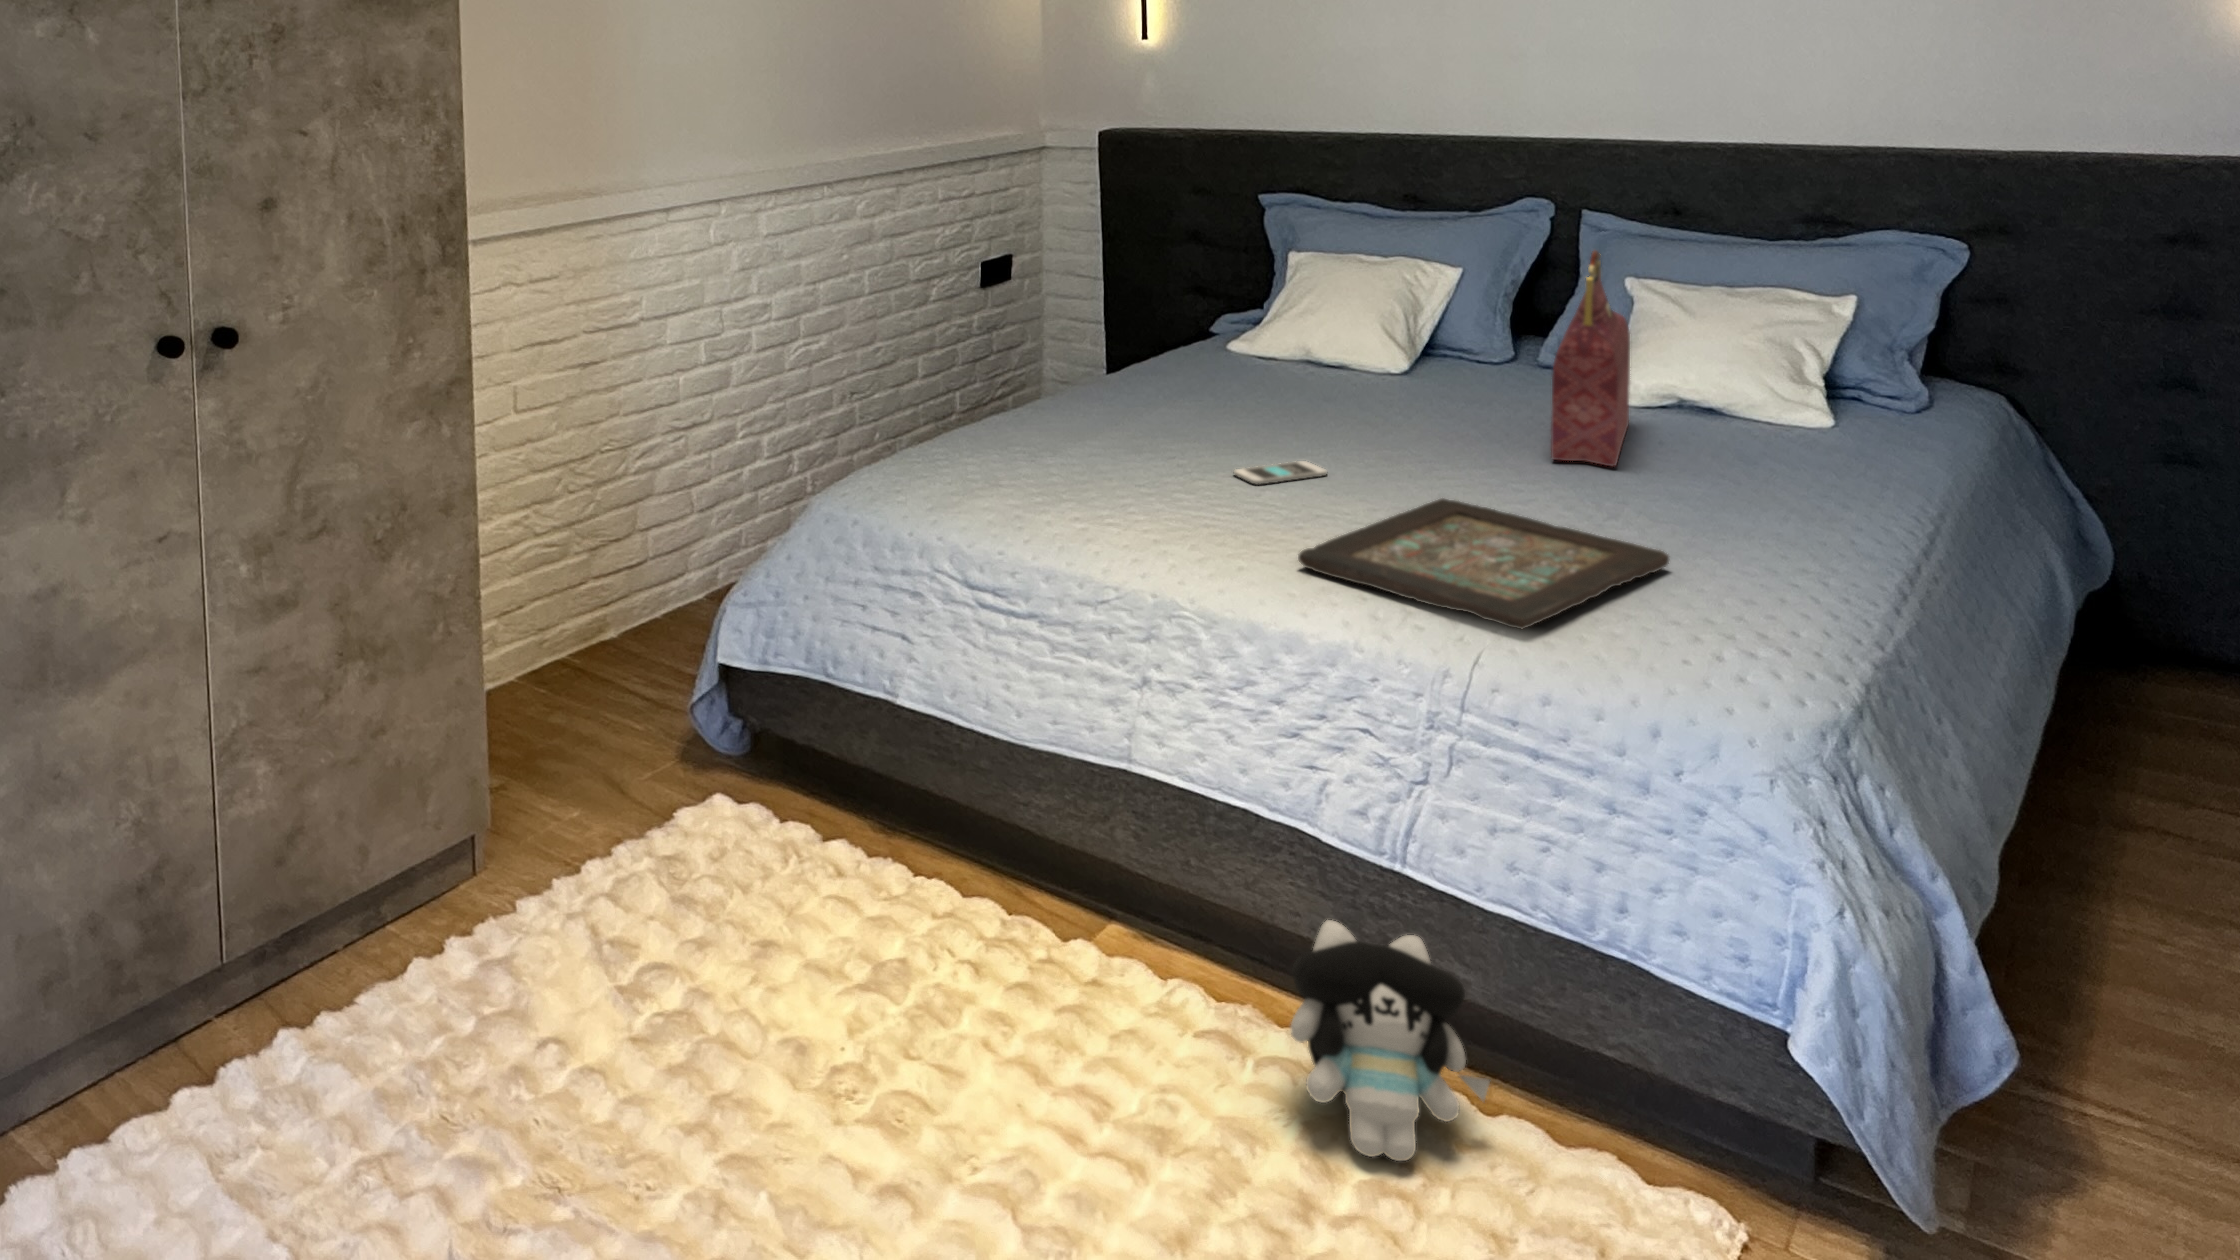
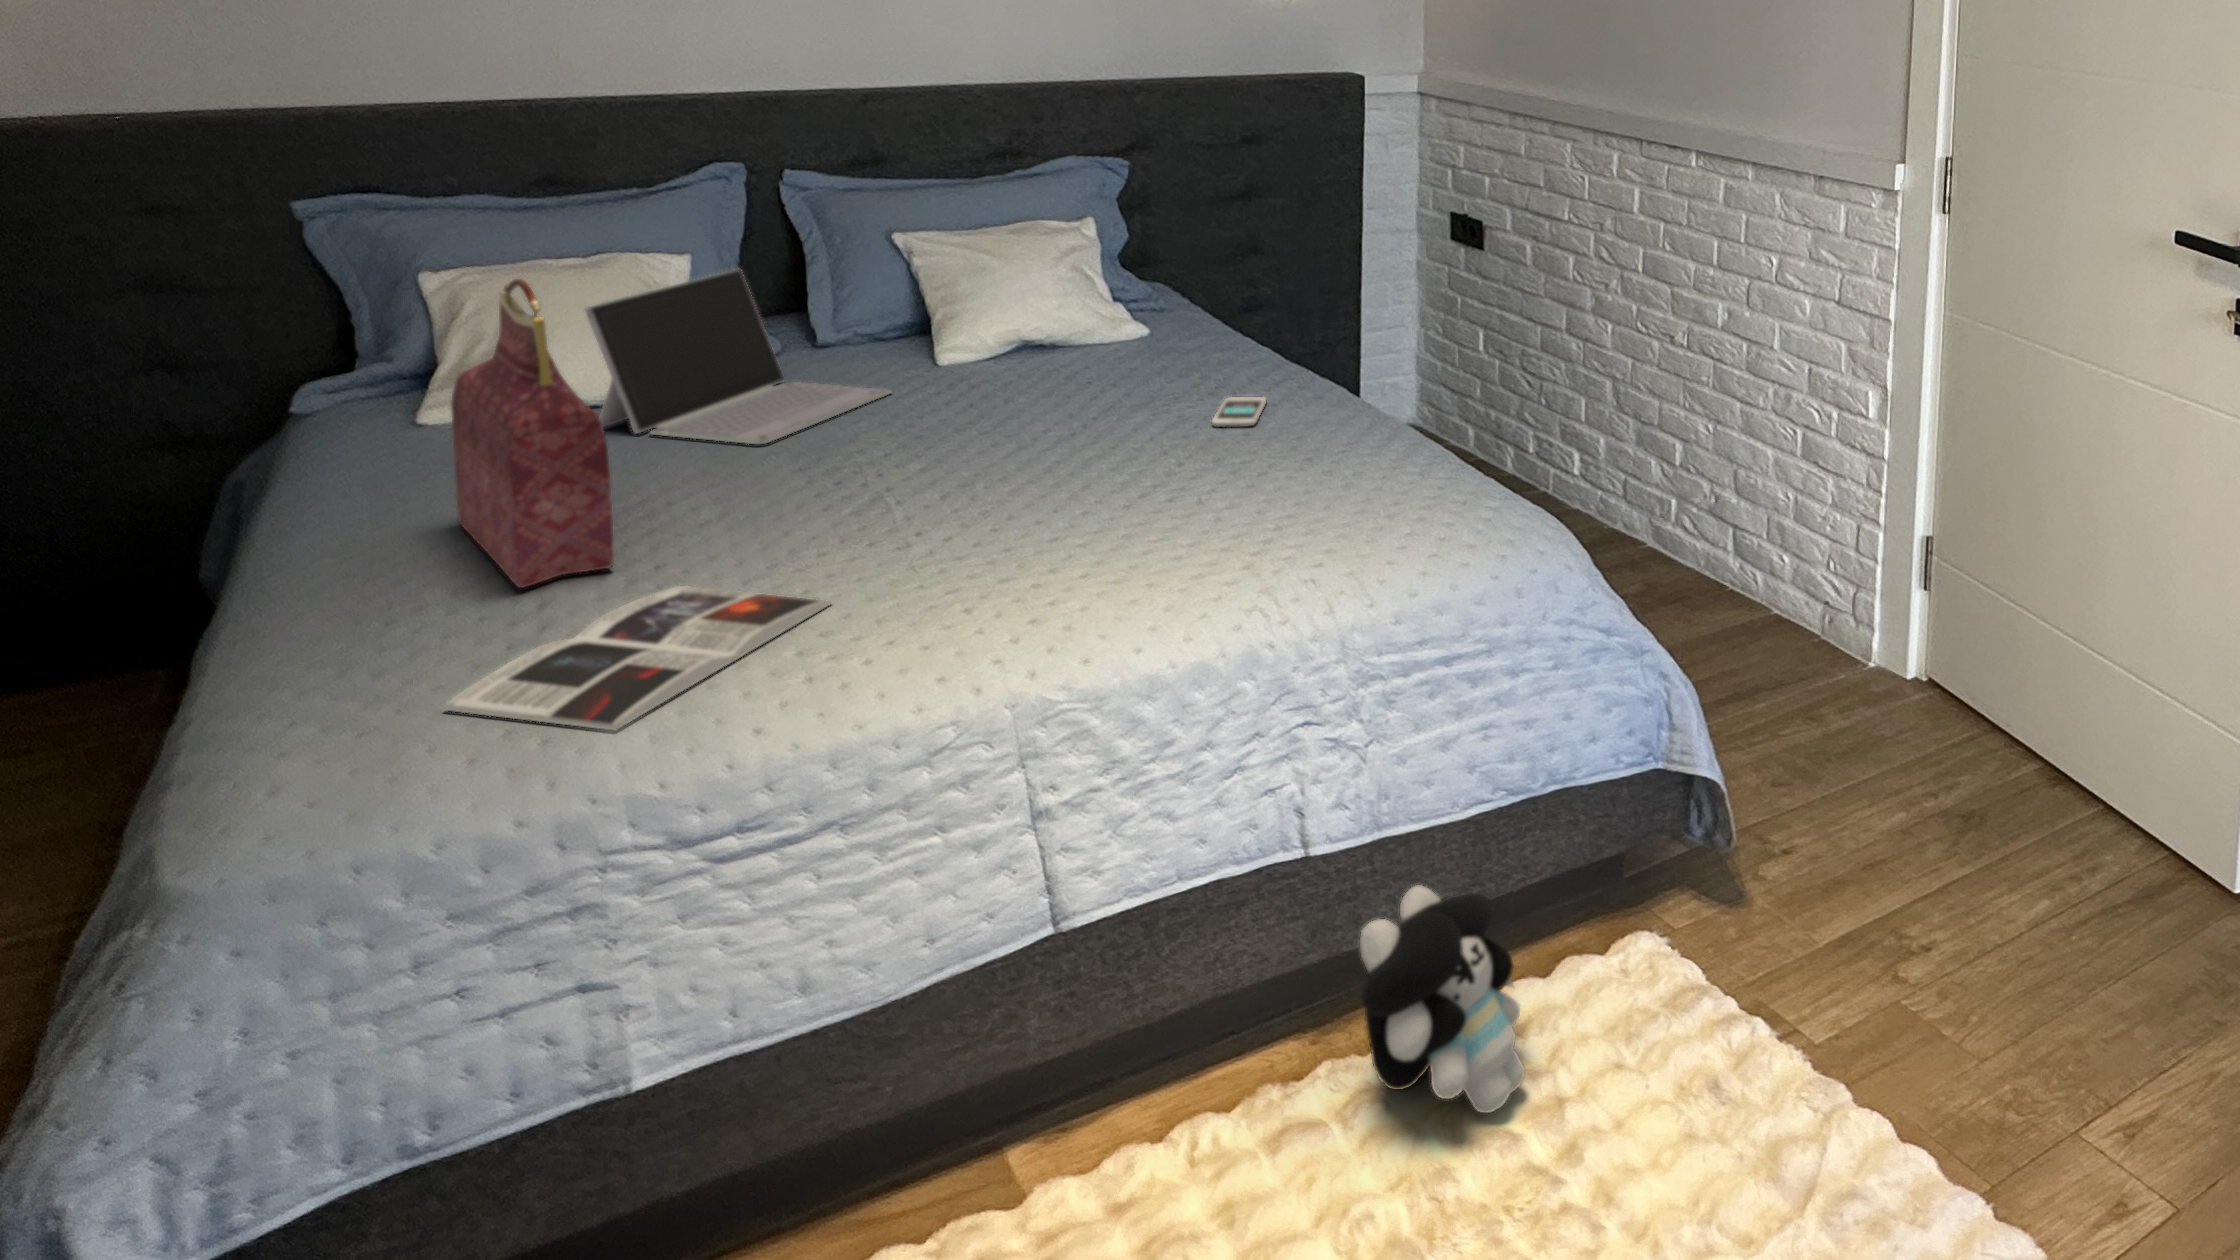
handbag: present [1551,251,1630,466] -> present [451,279,614,588]
laptop: none [1296,280,1507,412] -> present [585,269,891,444]
magazine: none [961,461,1174,511] -> present [444,586,831,730]
smartphone: present [1234,461,1327,485] -> present [1212,397,1267,427]
decorative tray: present [1298,499,1669,629] -> none [1088,453,1390,592]

